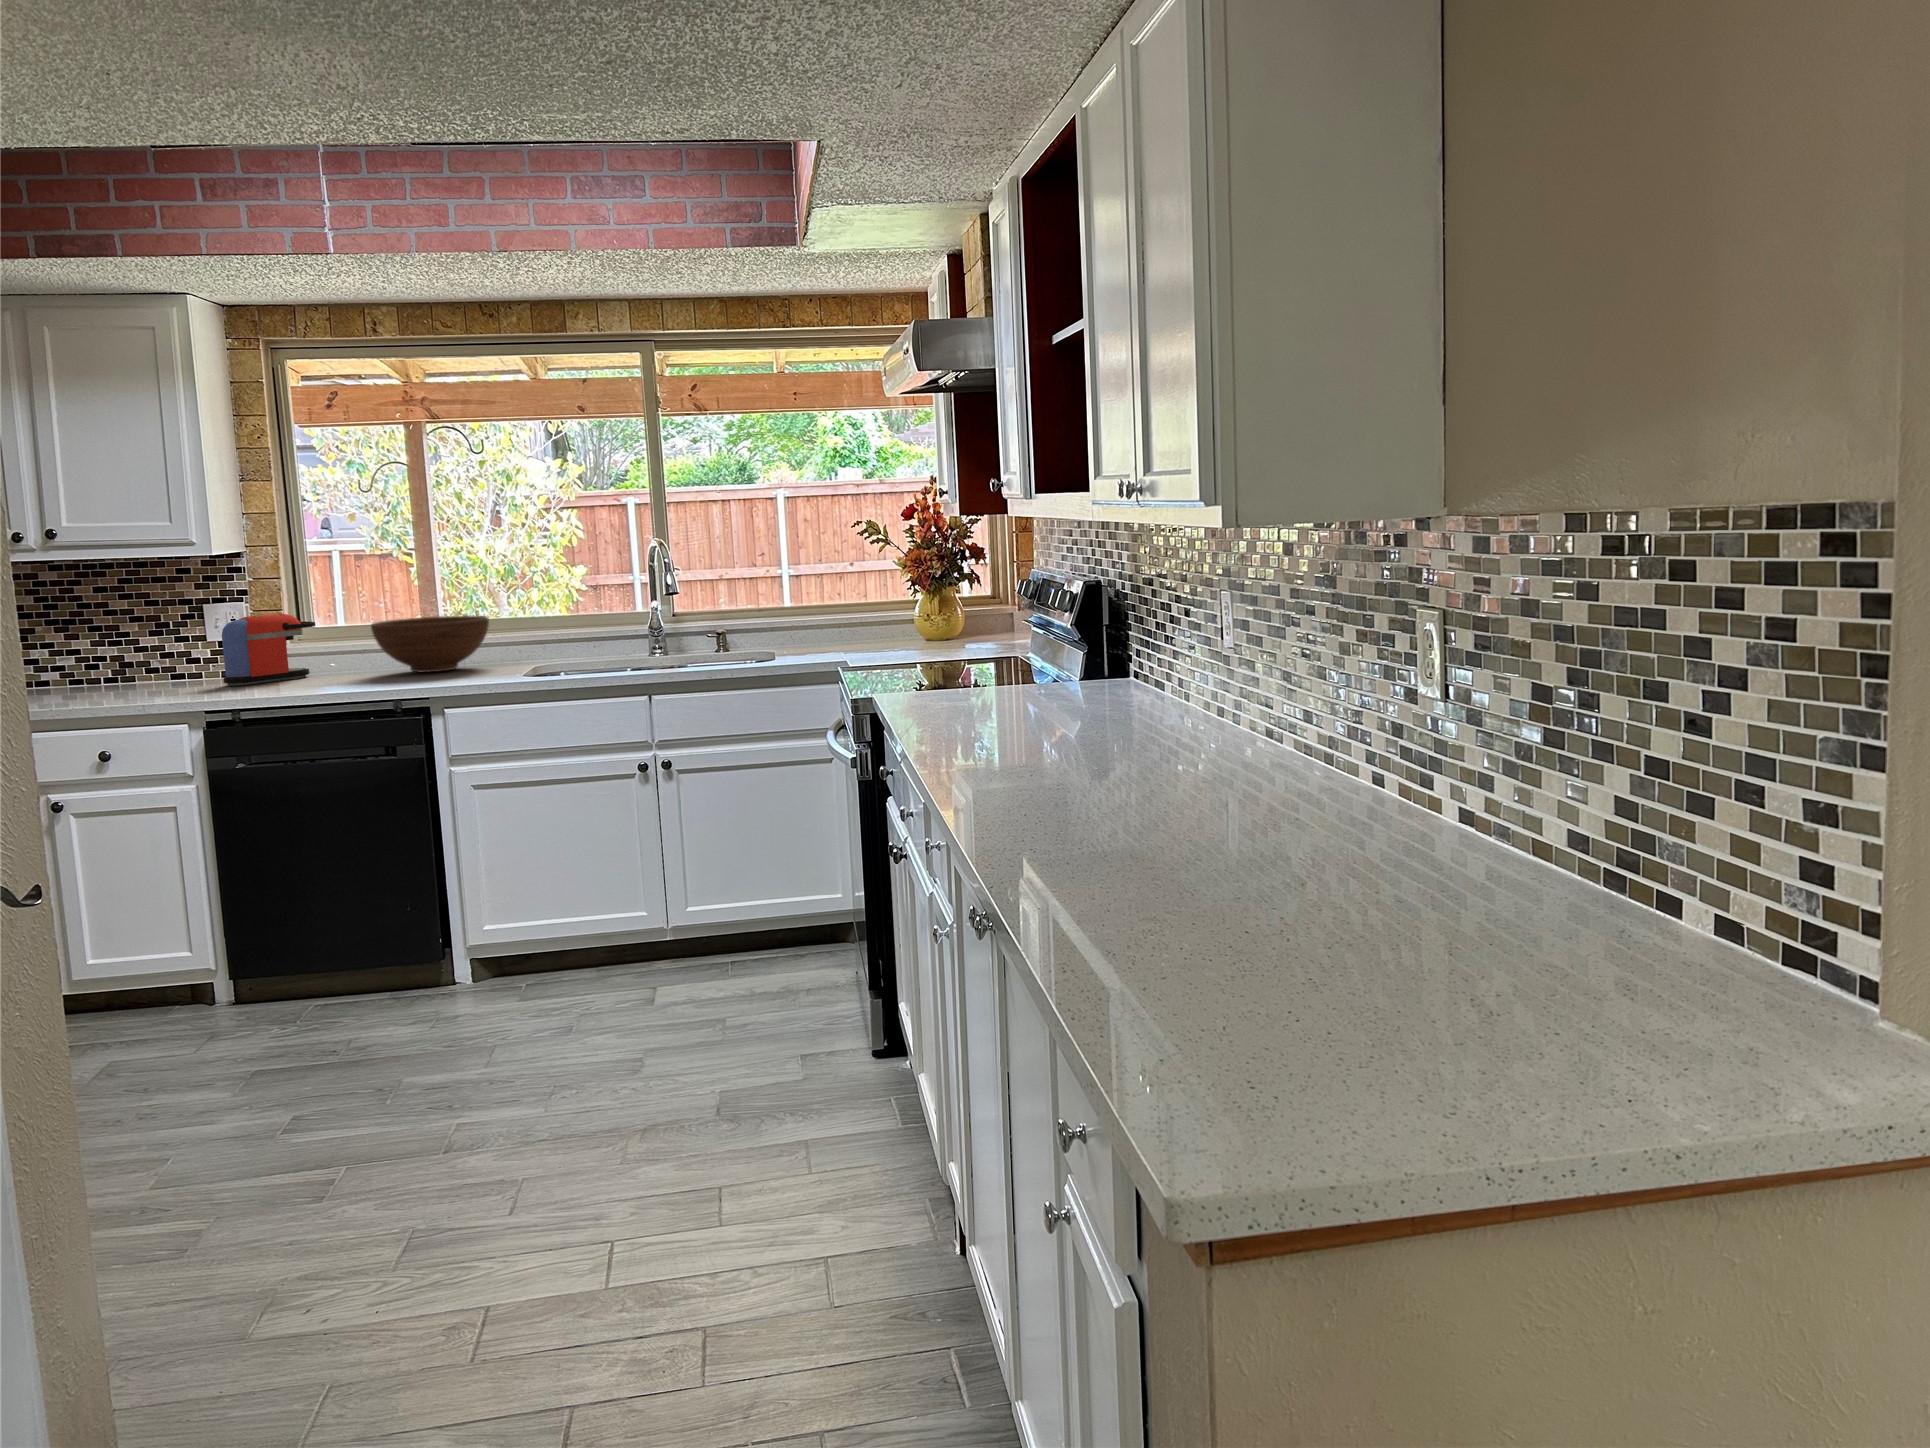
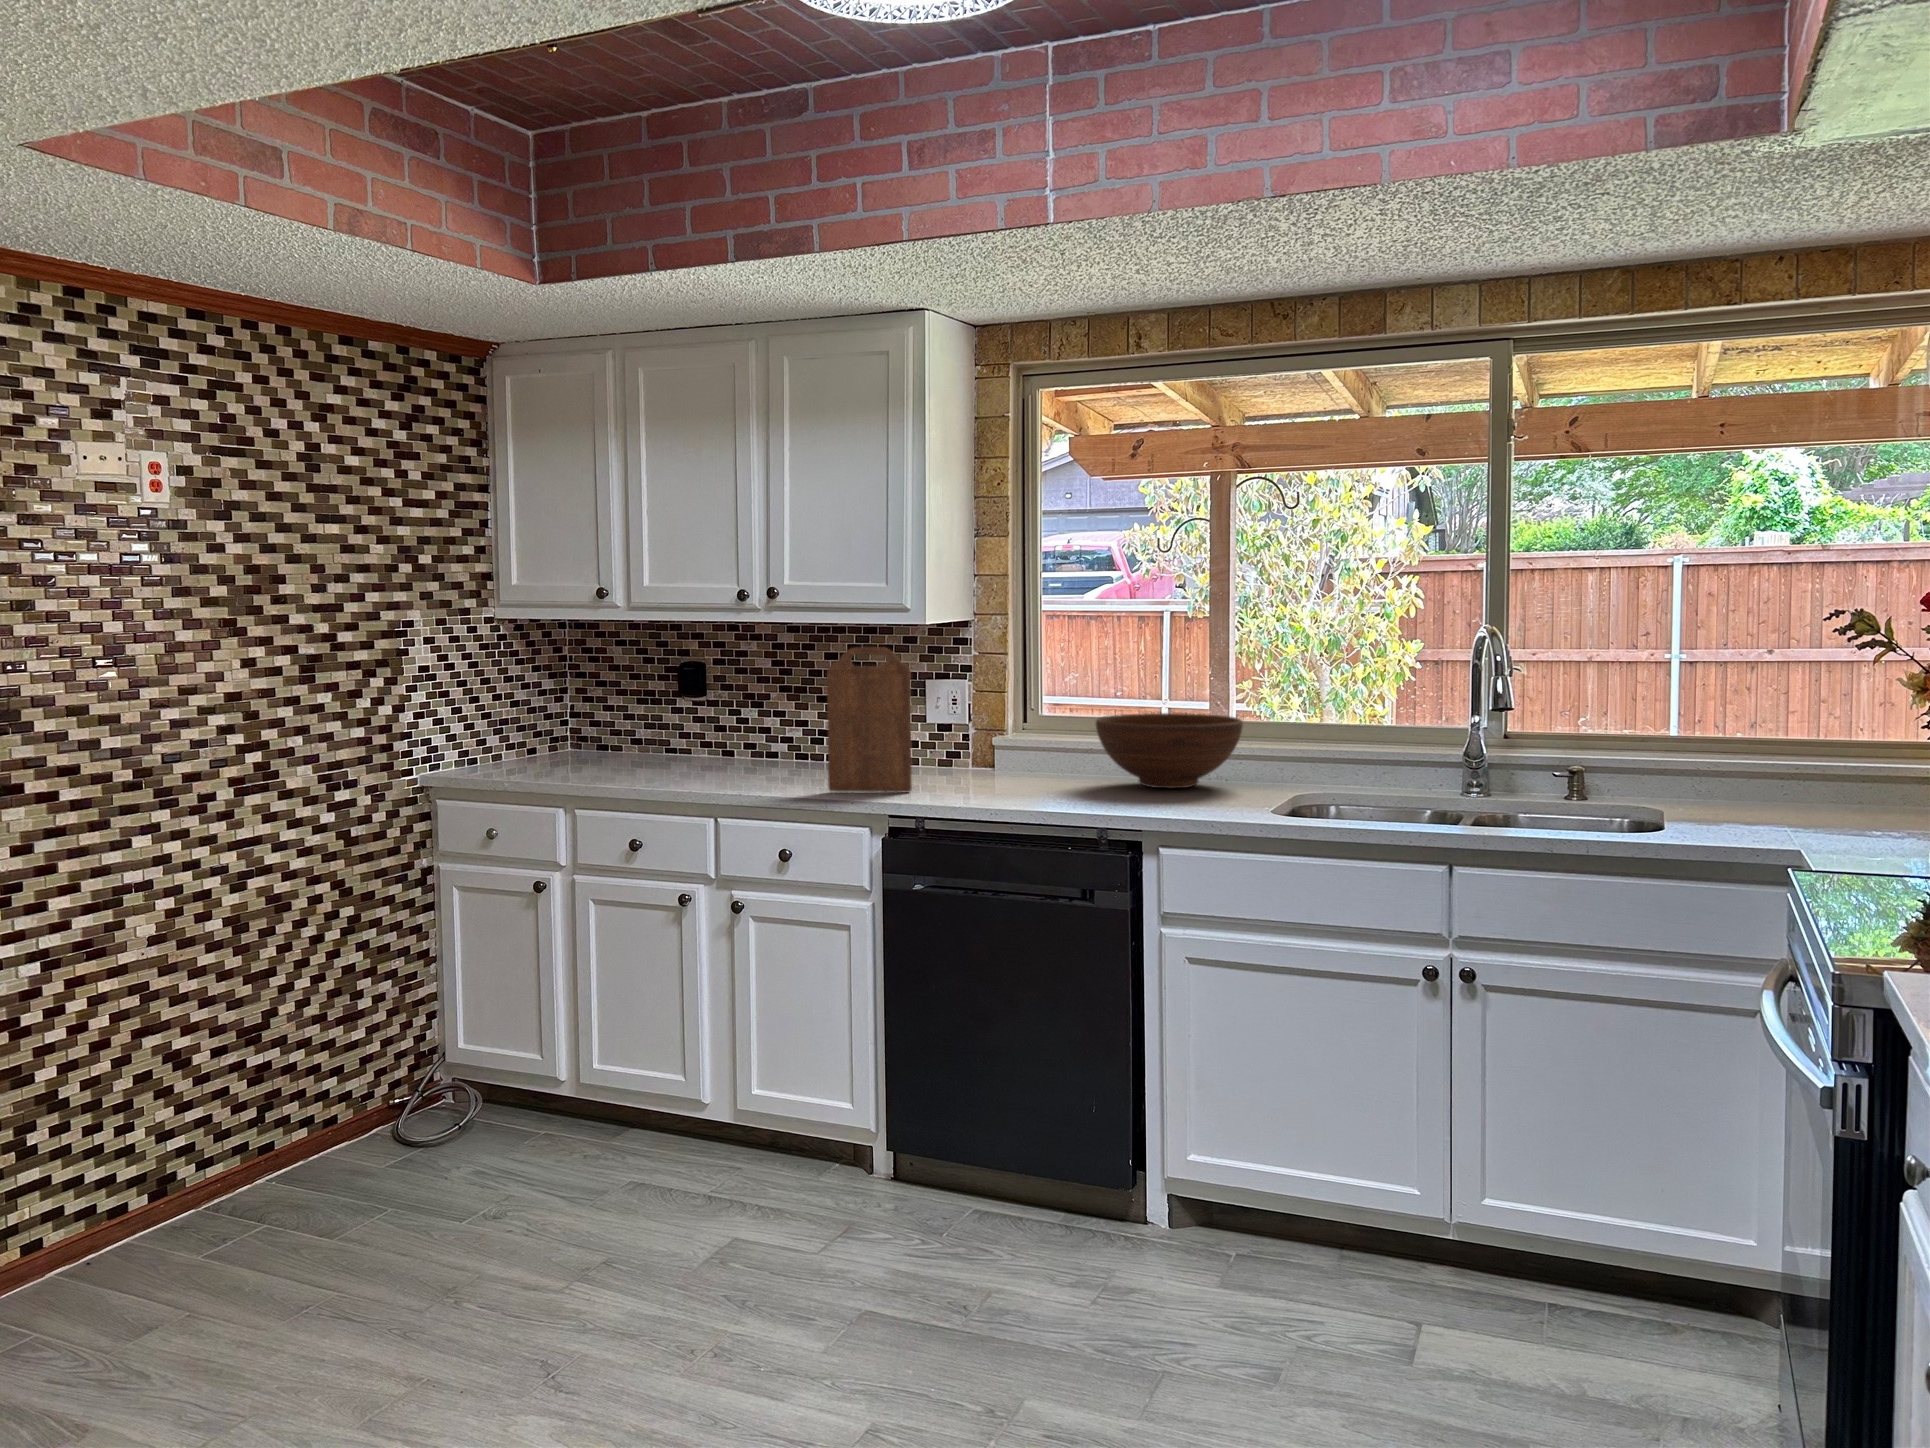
cutting board: none [125,577,216,701] -> present [827,647,912,792]
coffee maker: present [222,614,315,686] -> none [932,697,1041,781]

